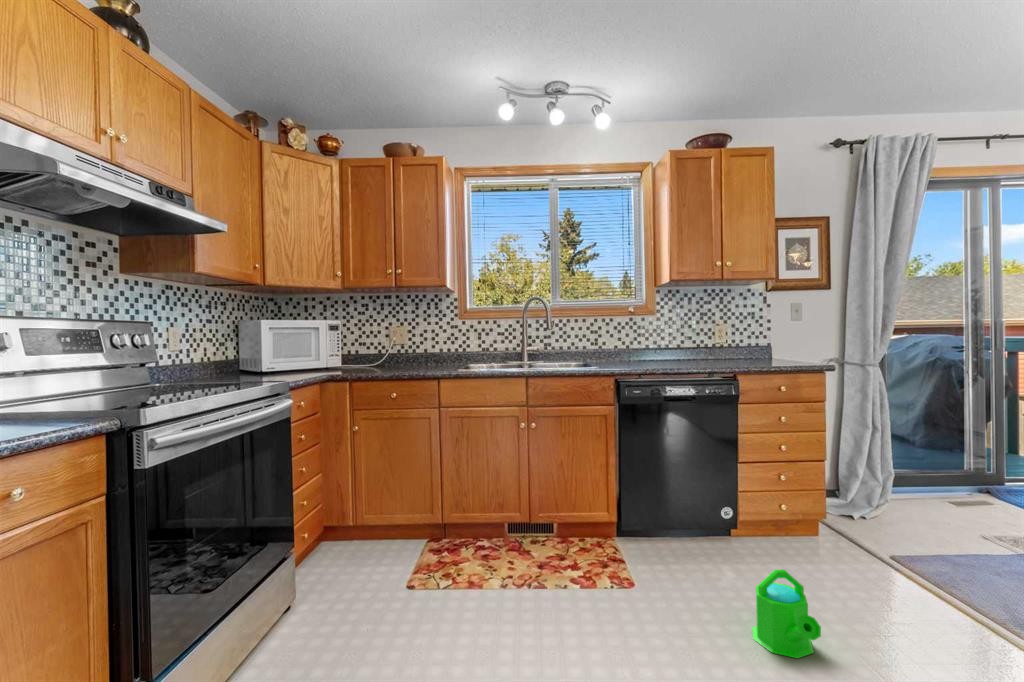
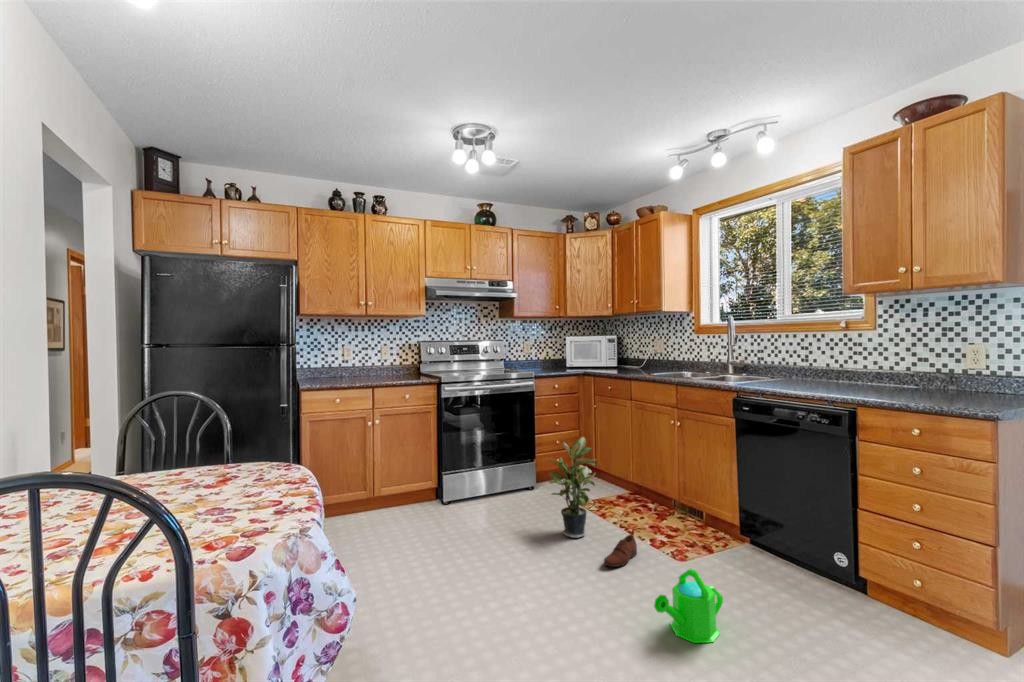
potted plant: none [438,462,526,638] -> present [547,437,597,538]
shoe: none [574,579,620,638] -> present [604,534,637,567]

